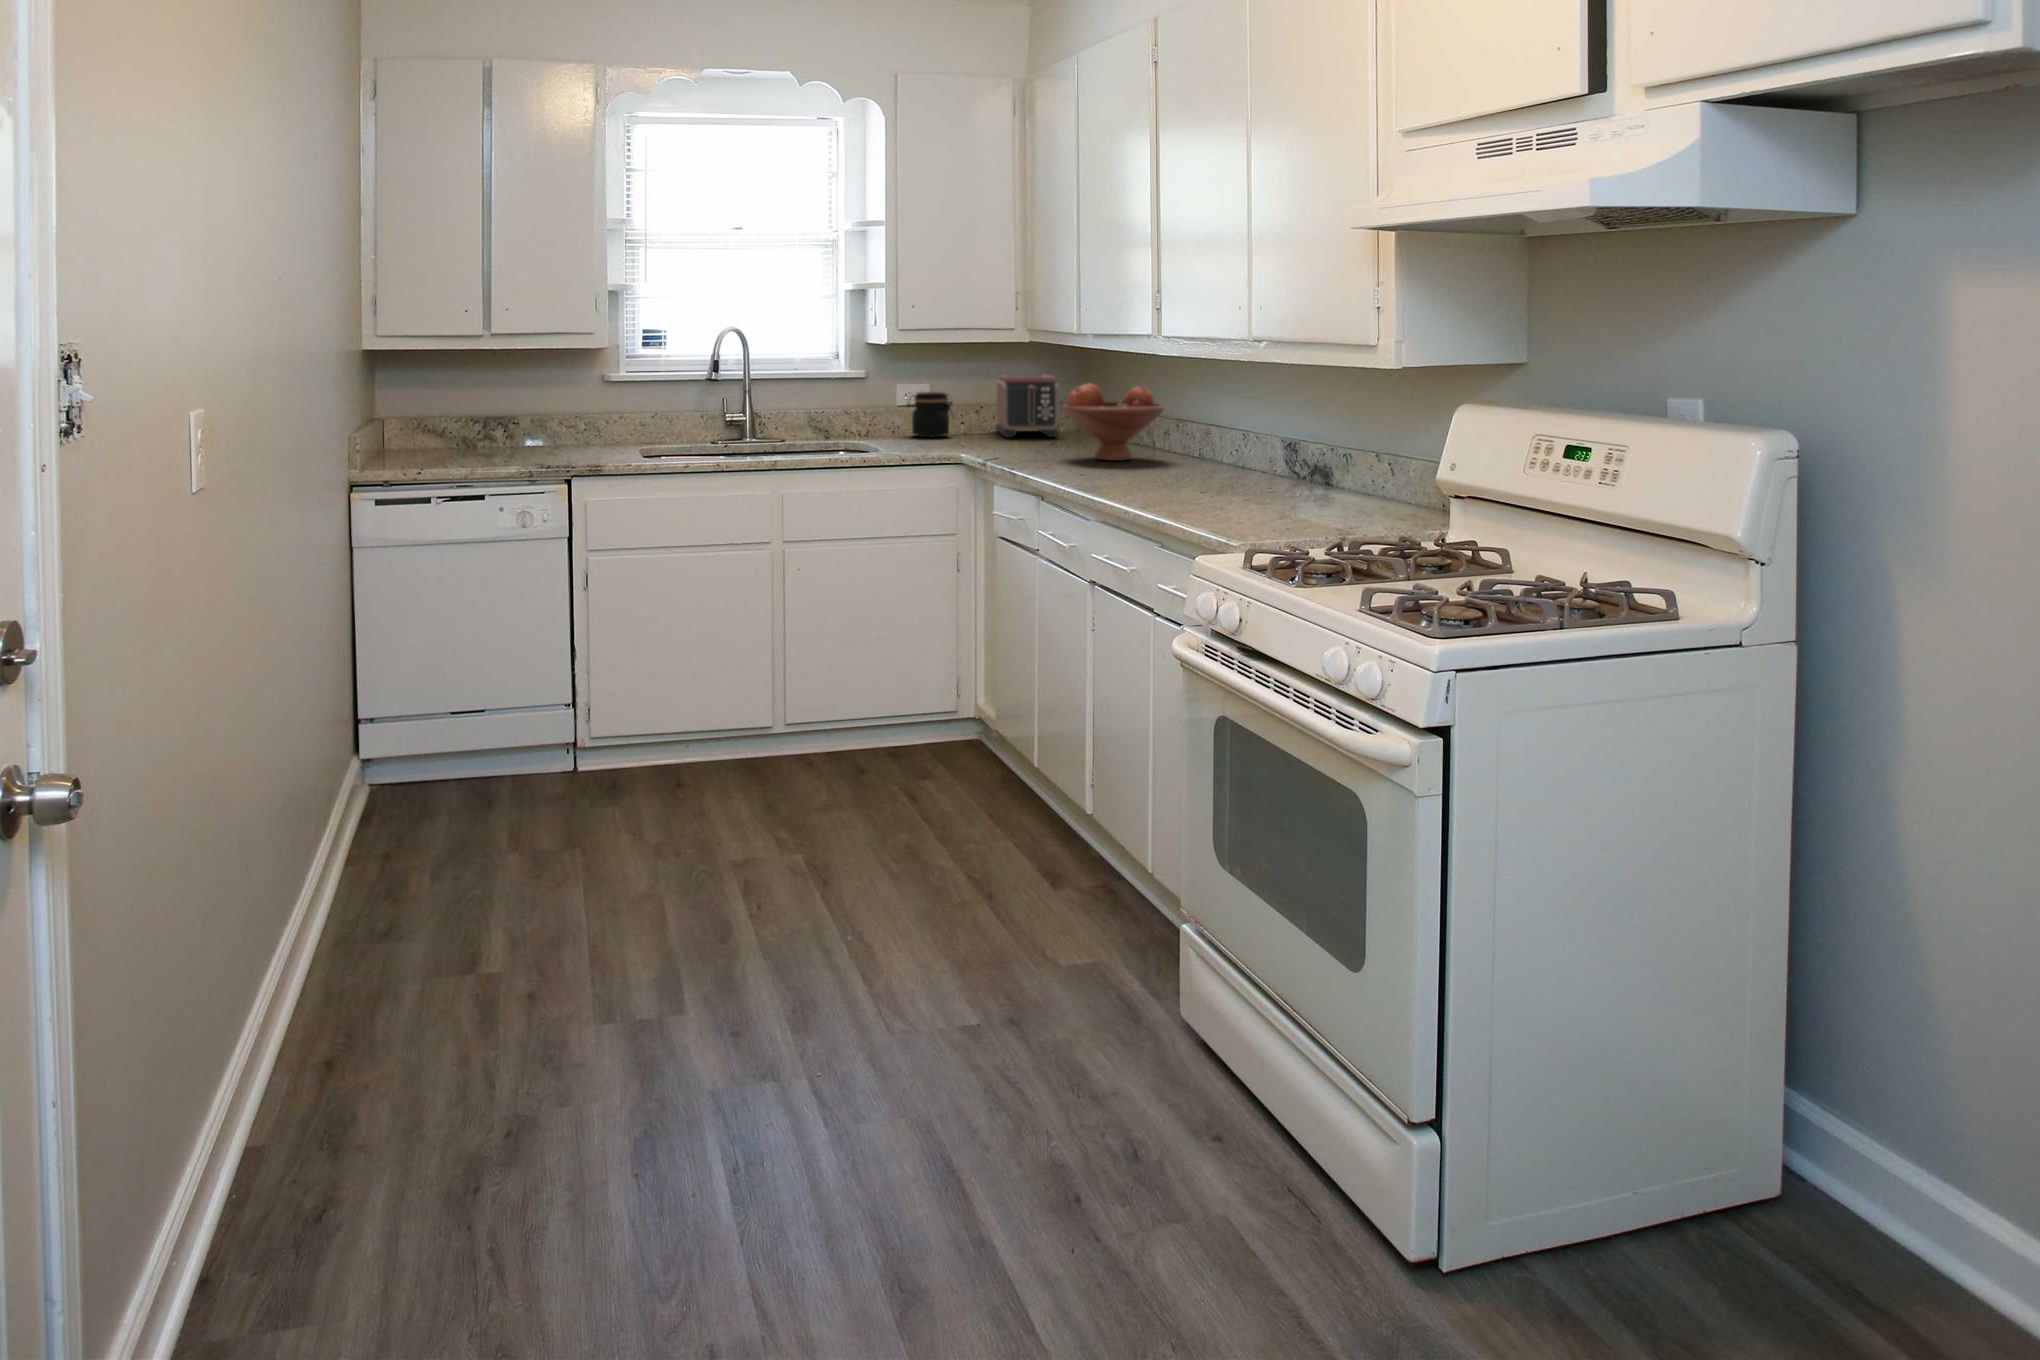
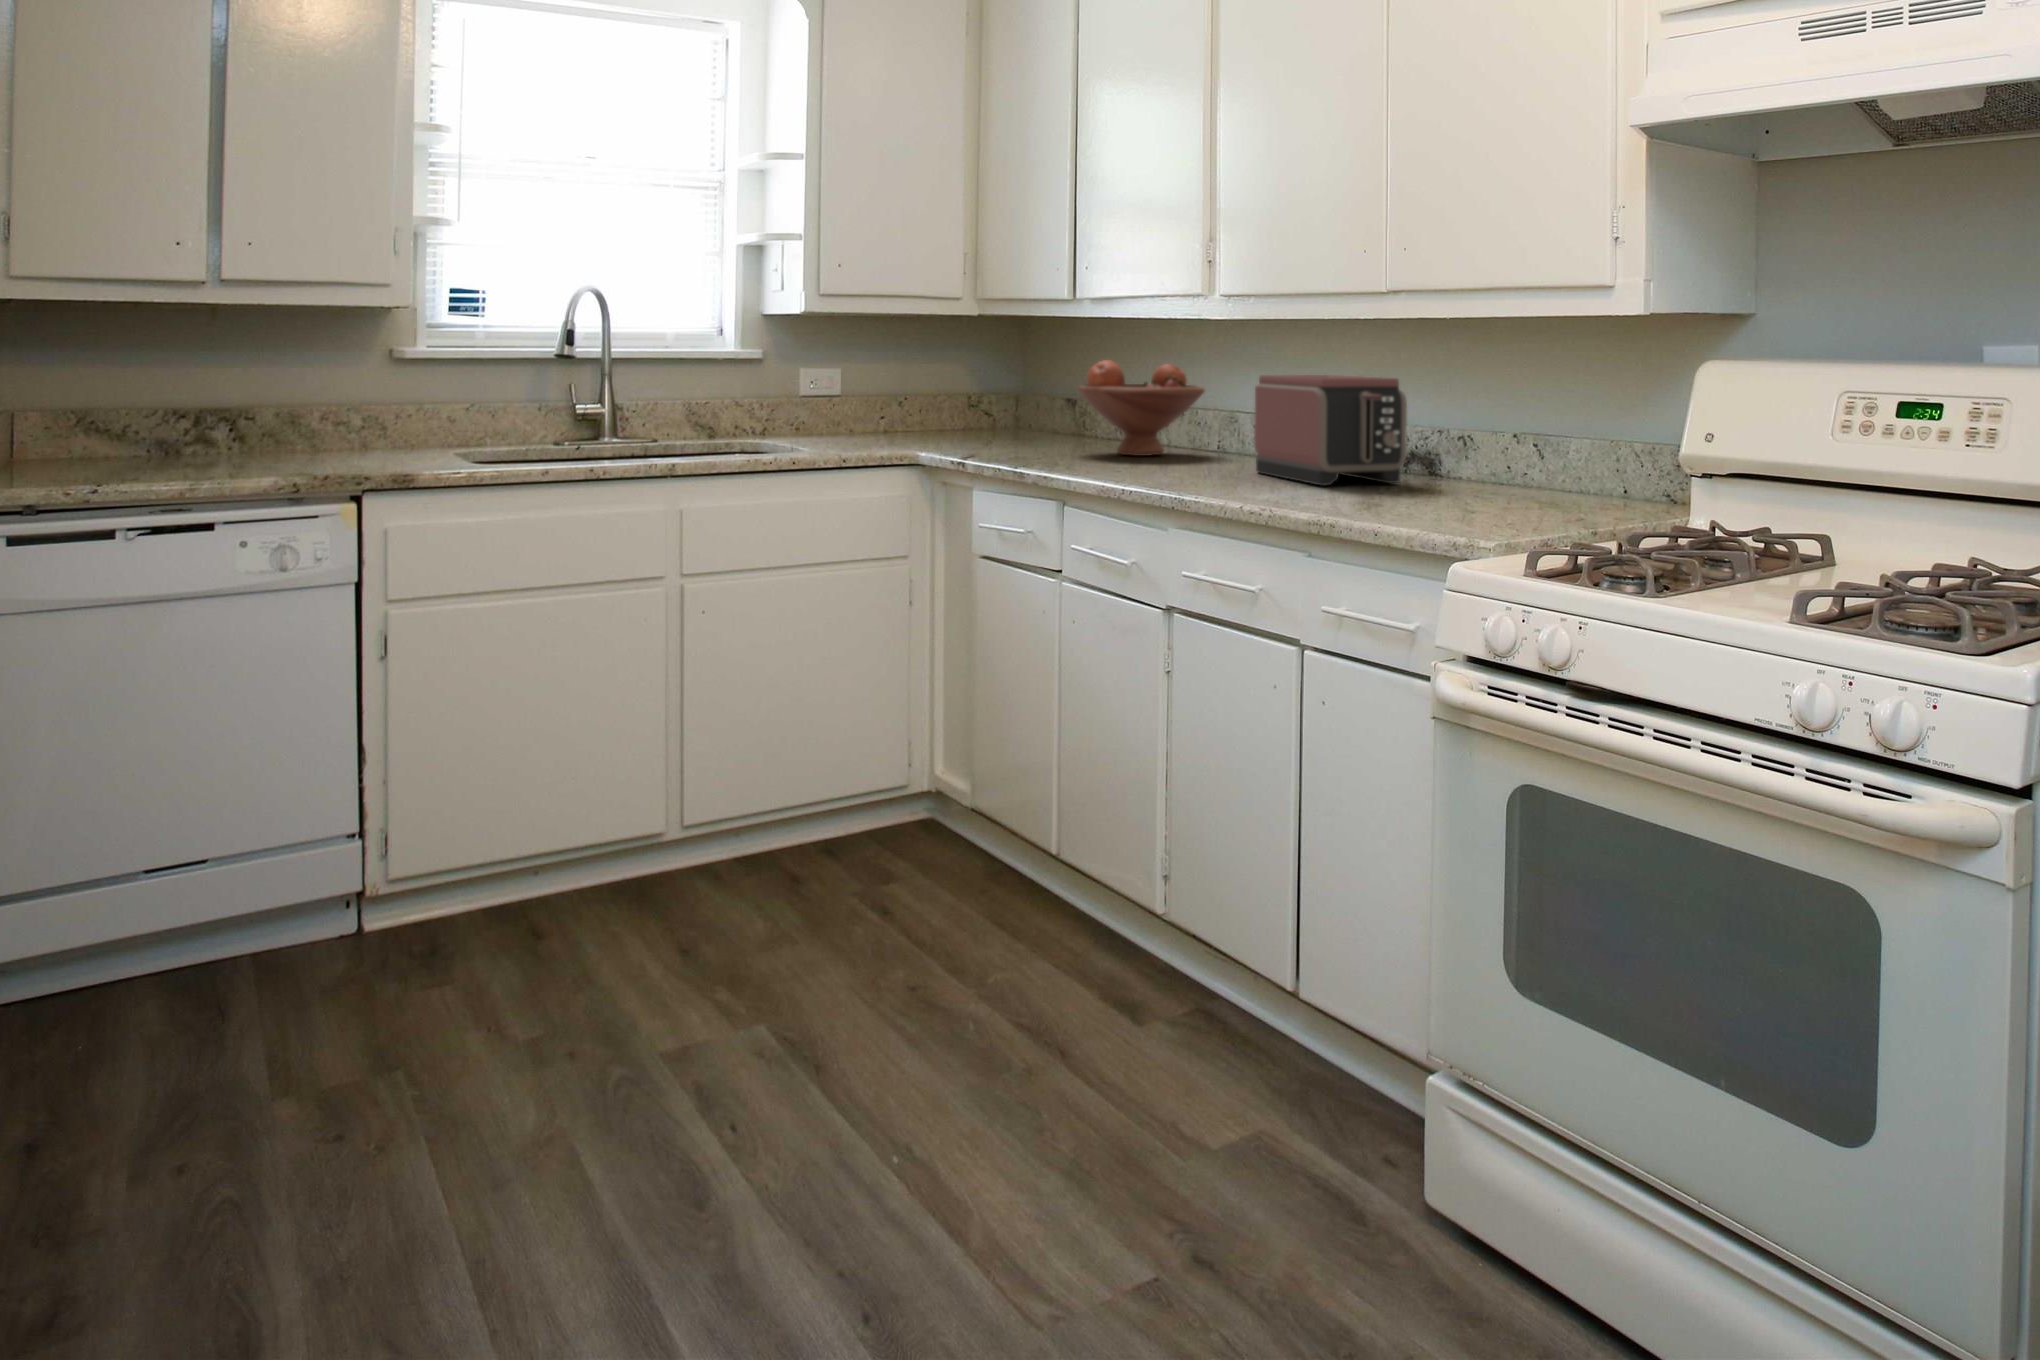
toaster: present [996,375,1059,437] -> present [1254,375,1407,486]
jar: present [906,392,953,437] -> none [835,378,899,435]

